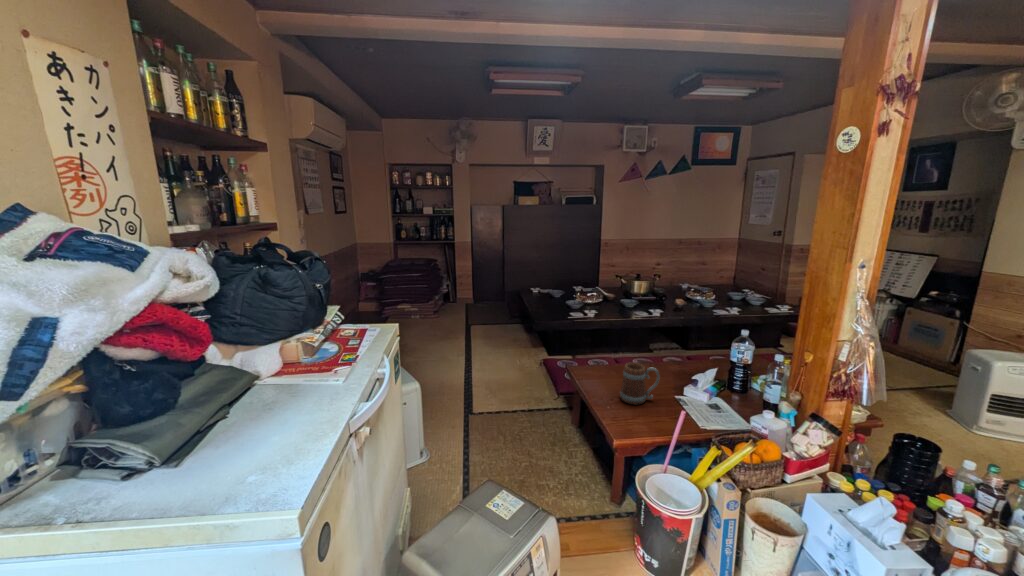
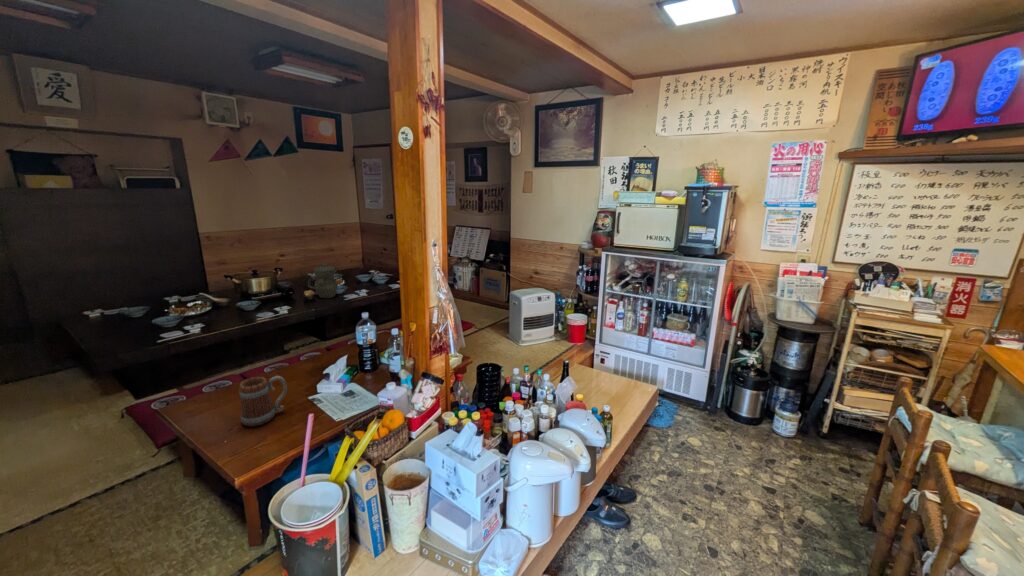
teapot: none [680,276,712,310] -> present [308,264,338,298]

